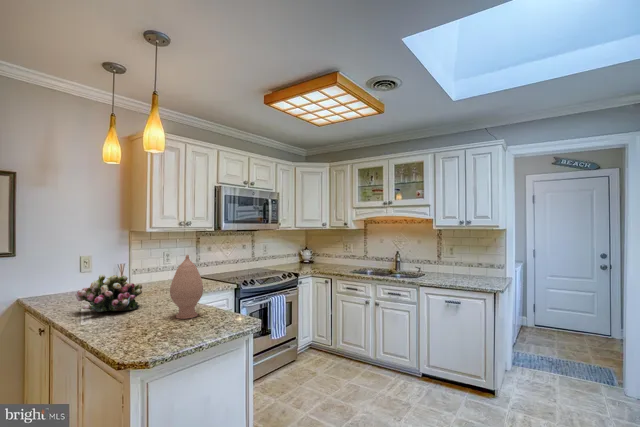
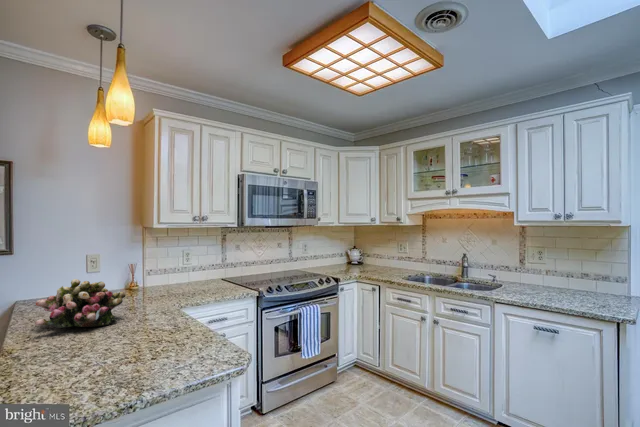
vase: present [170,255,203,319] -> none [134,258,181,346]

